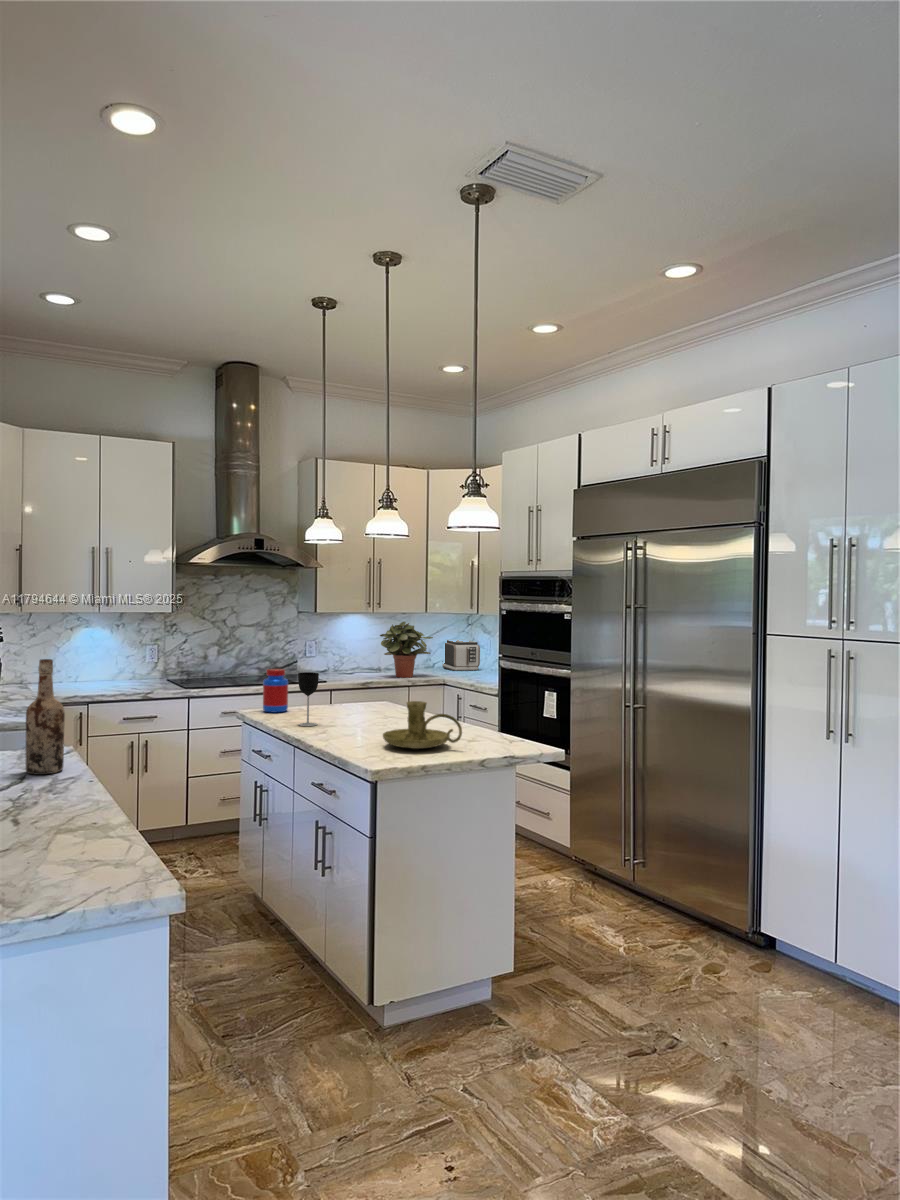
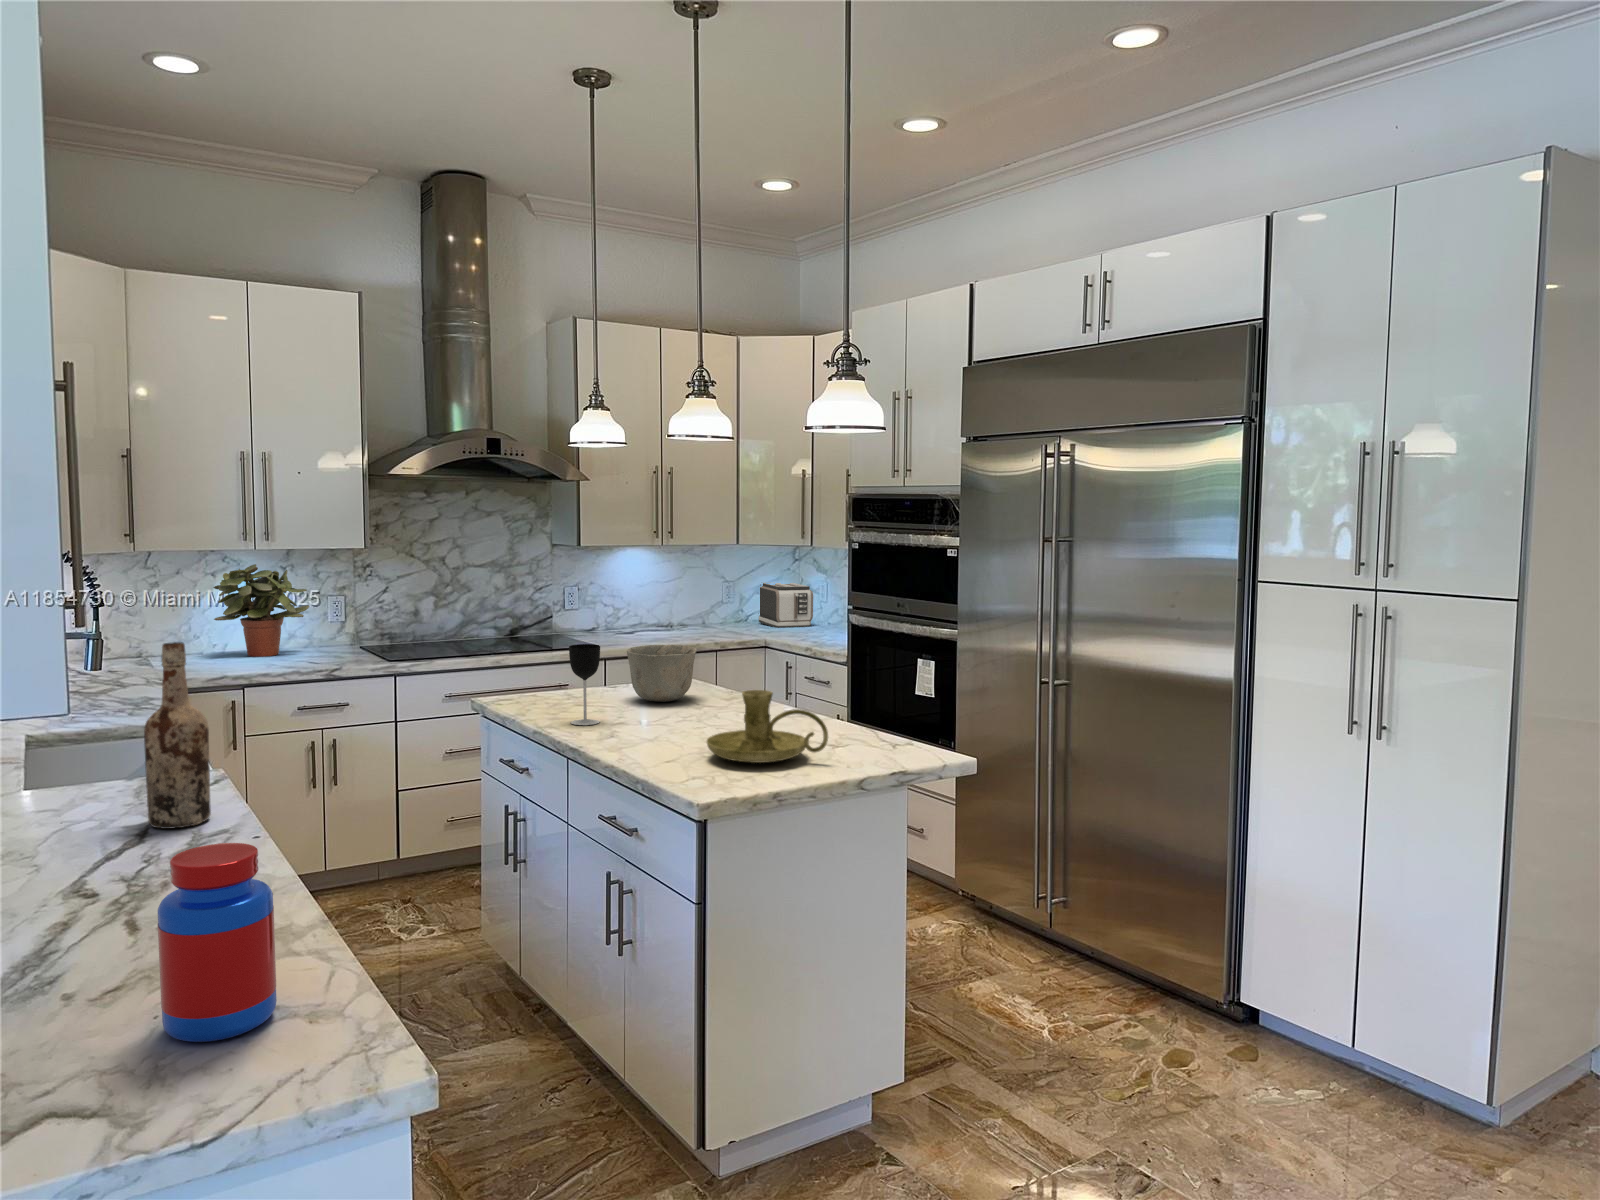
potted plant: present [380,622,433,678] -> present [213,564,309,657]
jar: present [263,669,288,713] -> present [158,843,276,1042]
ceramic bowl: none [339,675,386,713] -> present [627,645,697,702]

